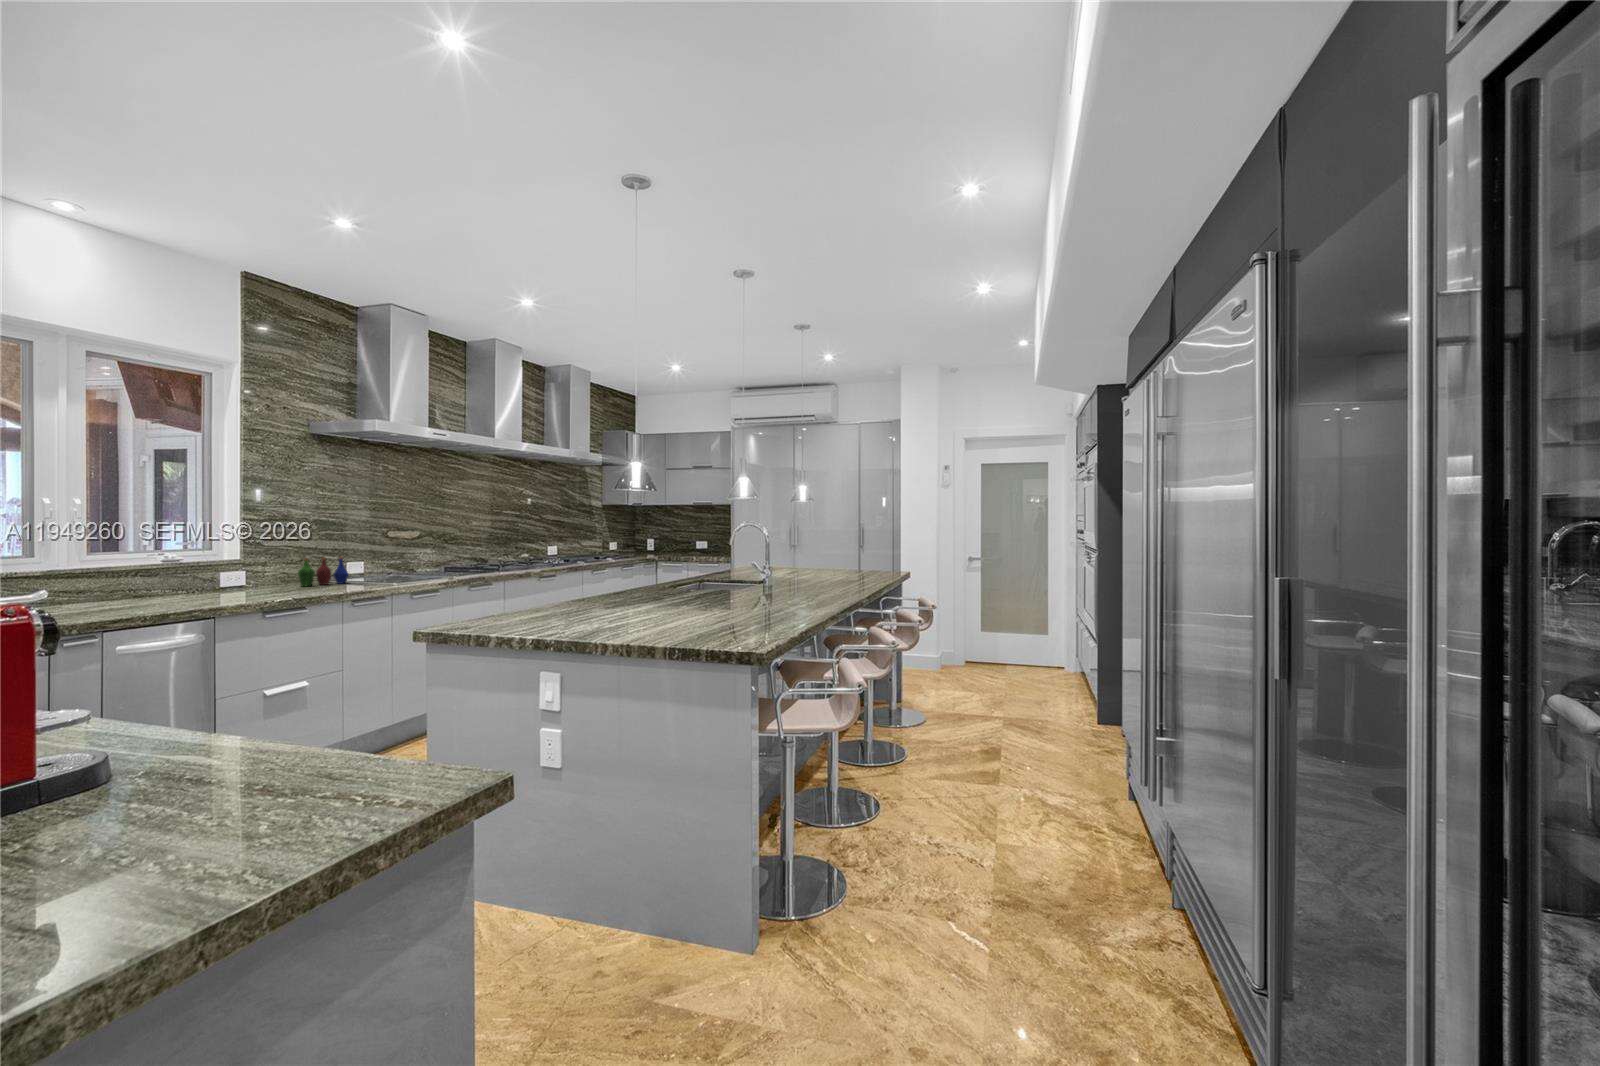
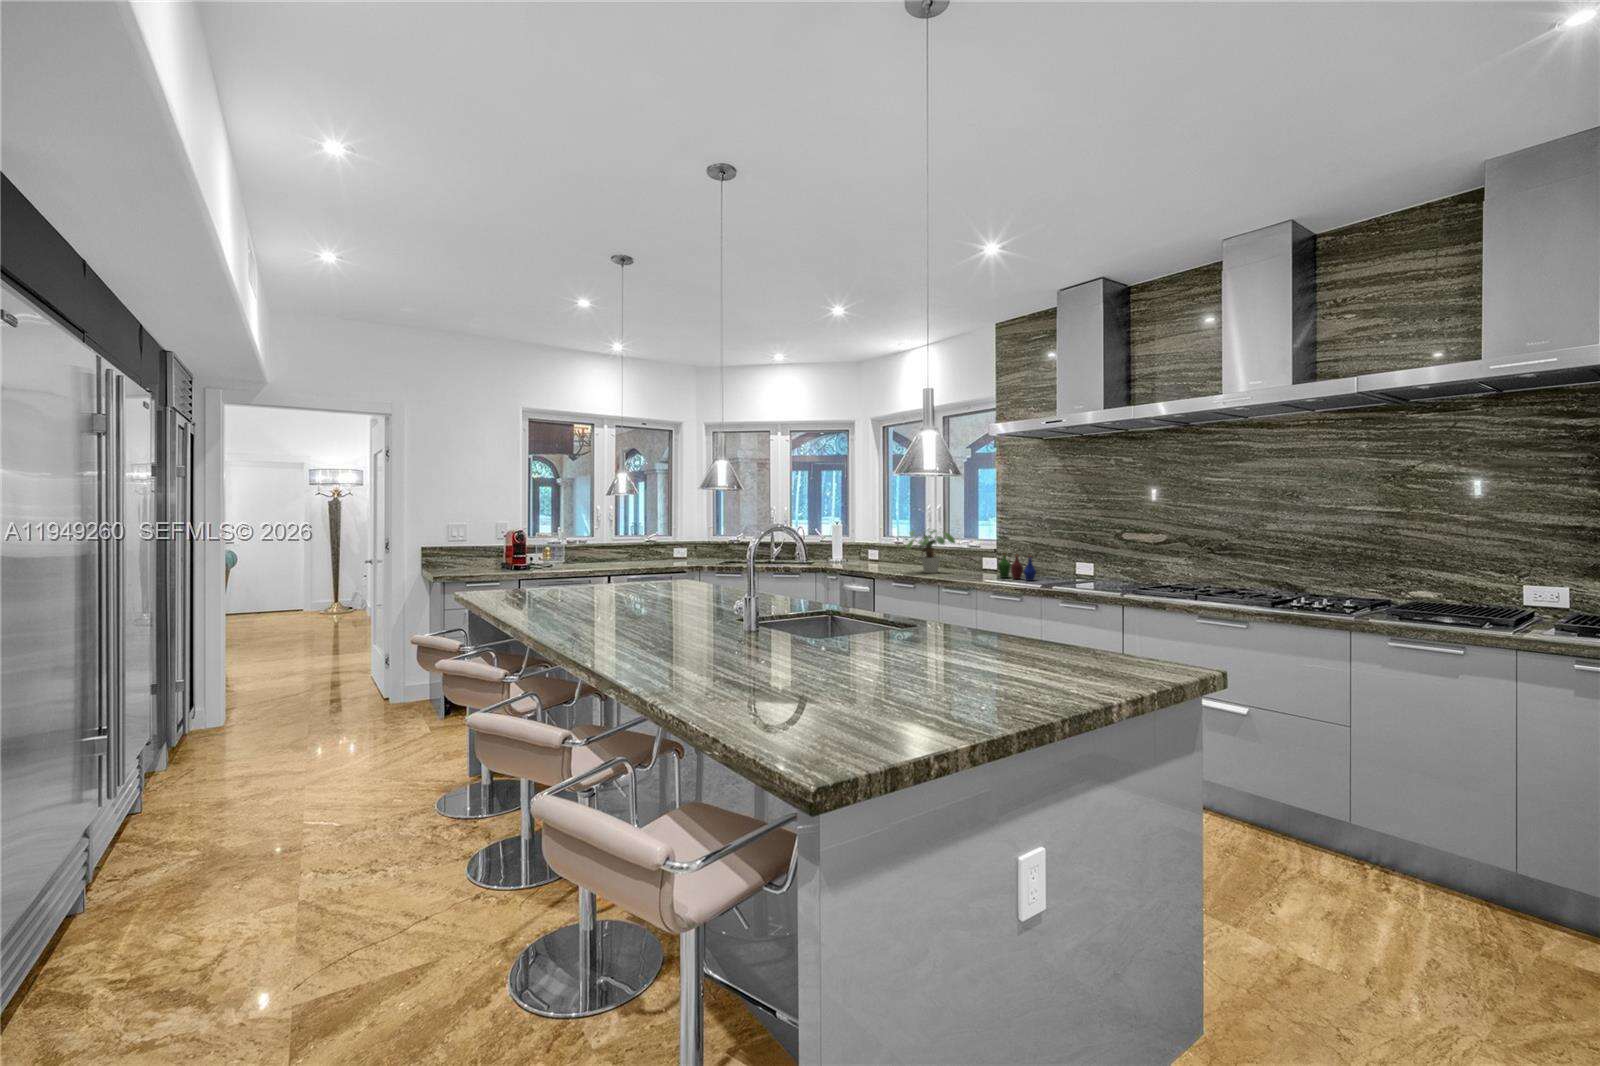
potted plant: none [166,533,233,600] -> present [906,530,955,573]

